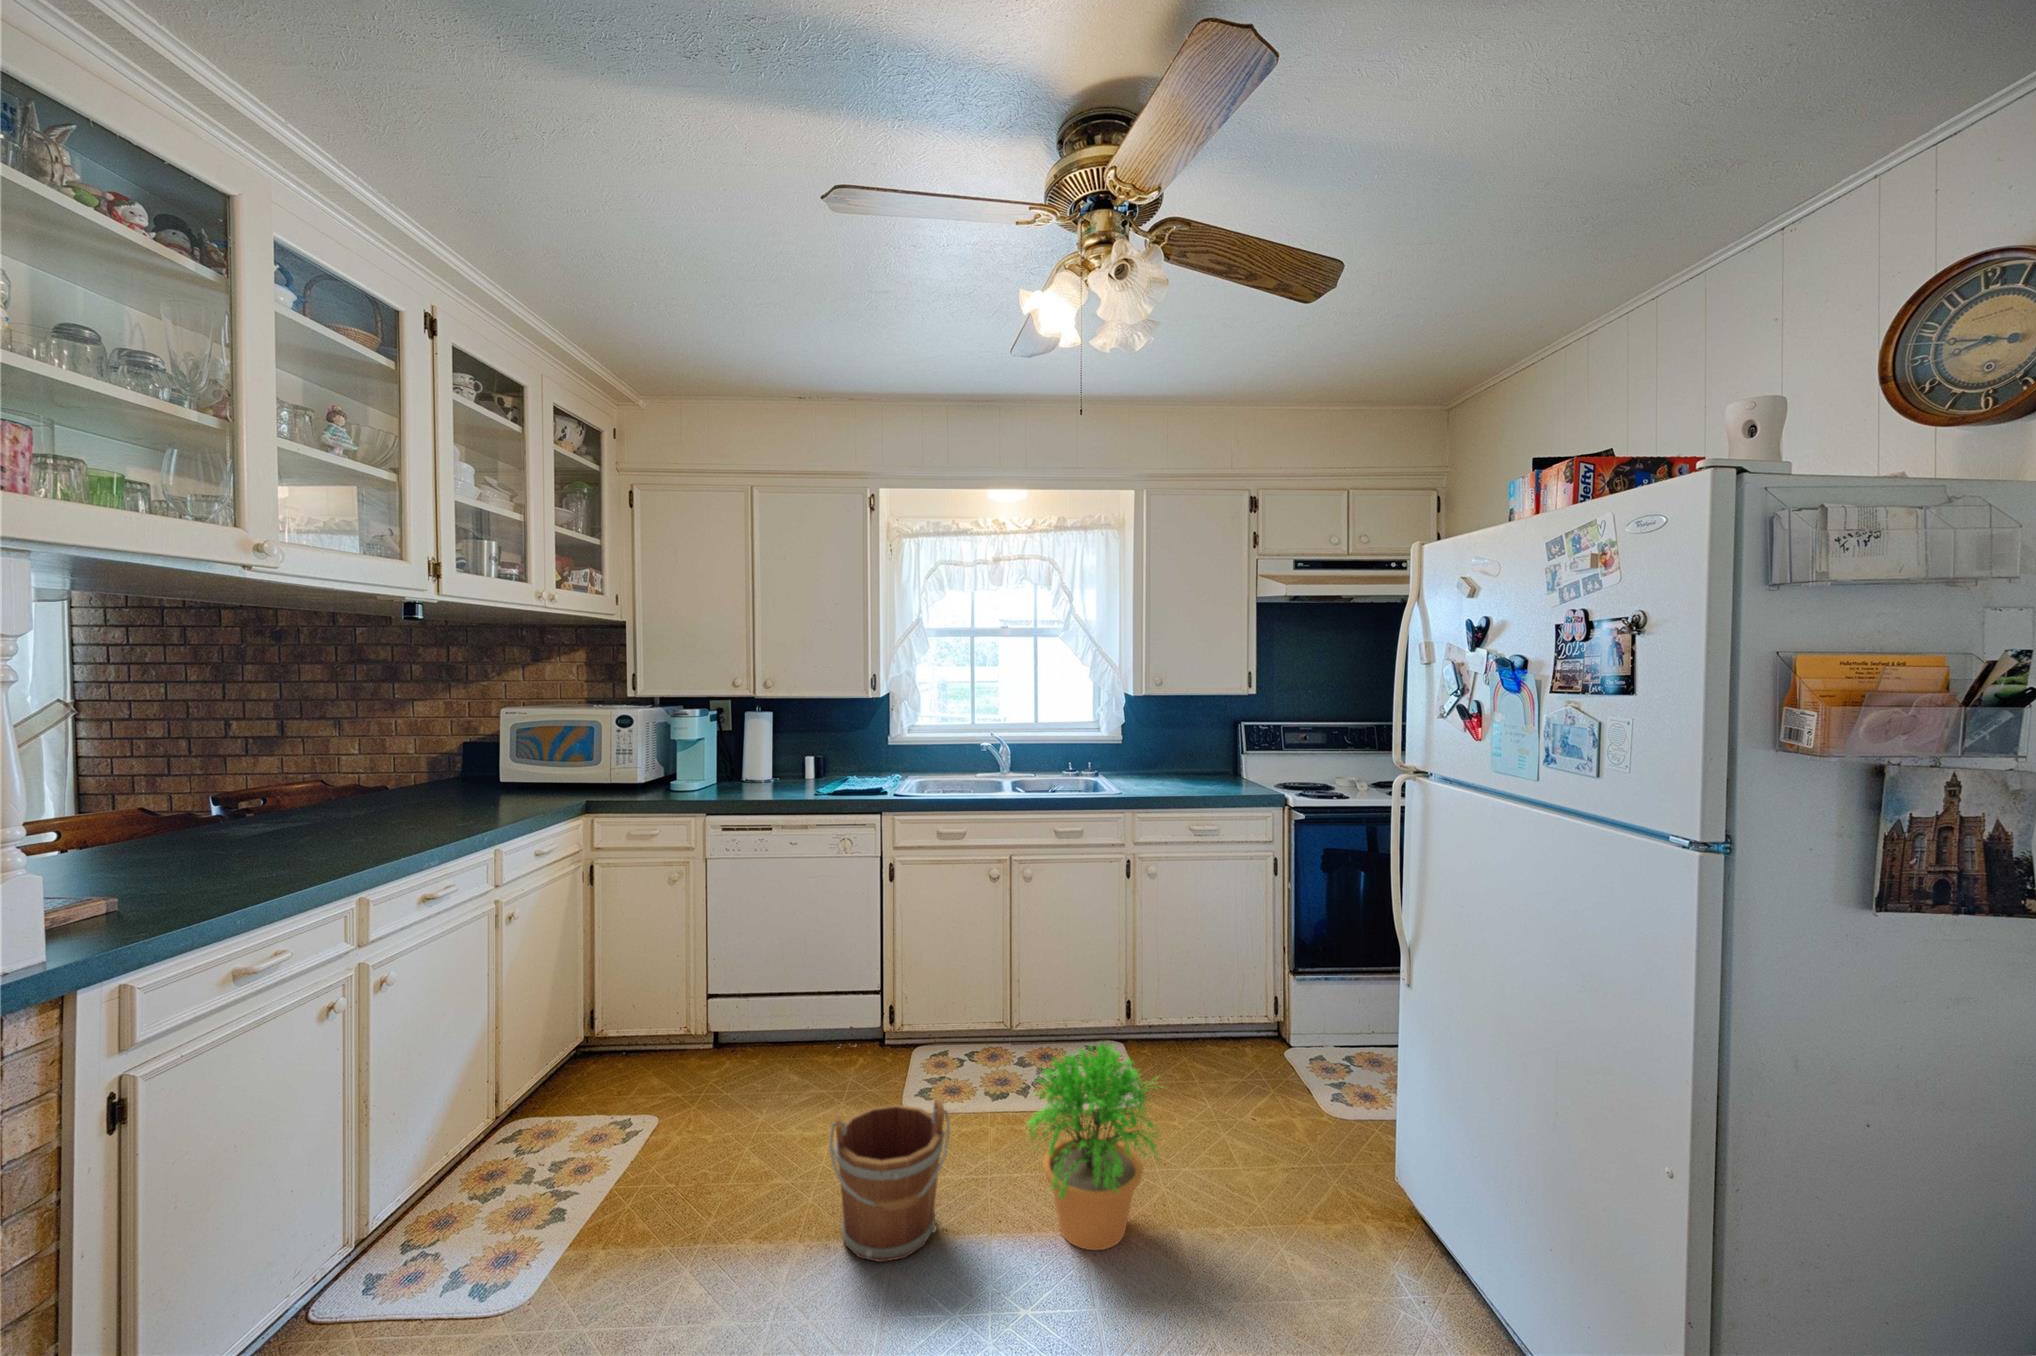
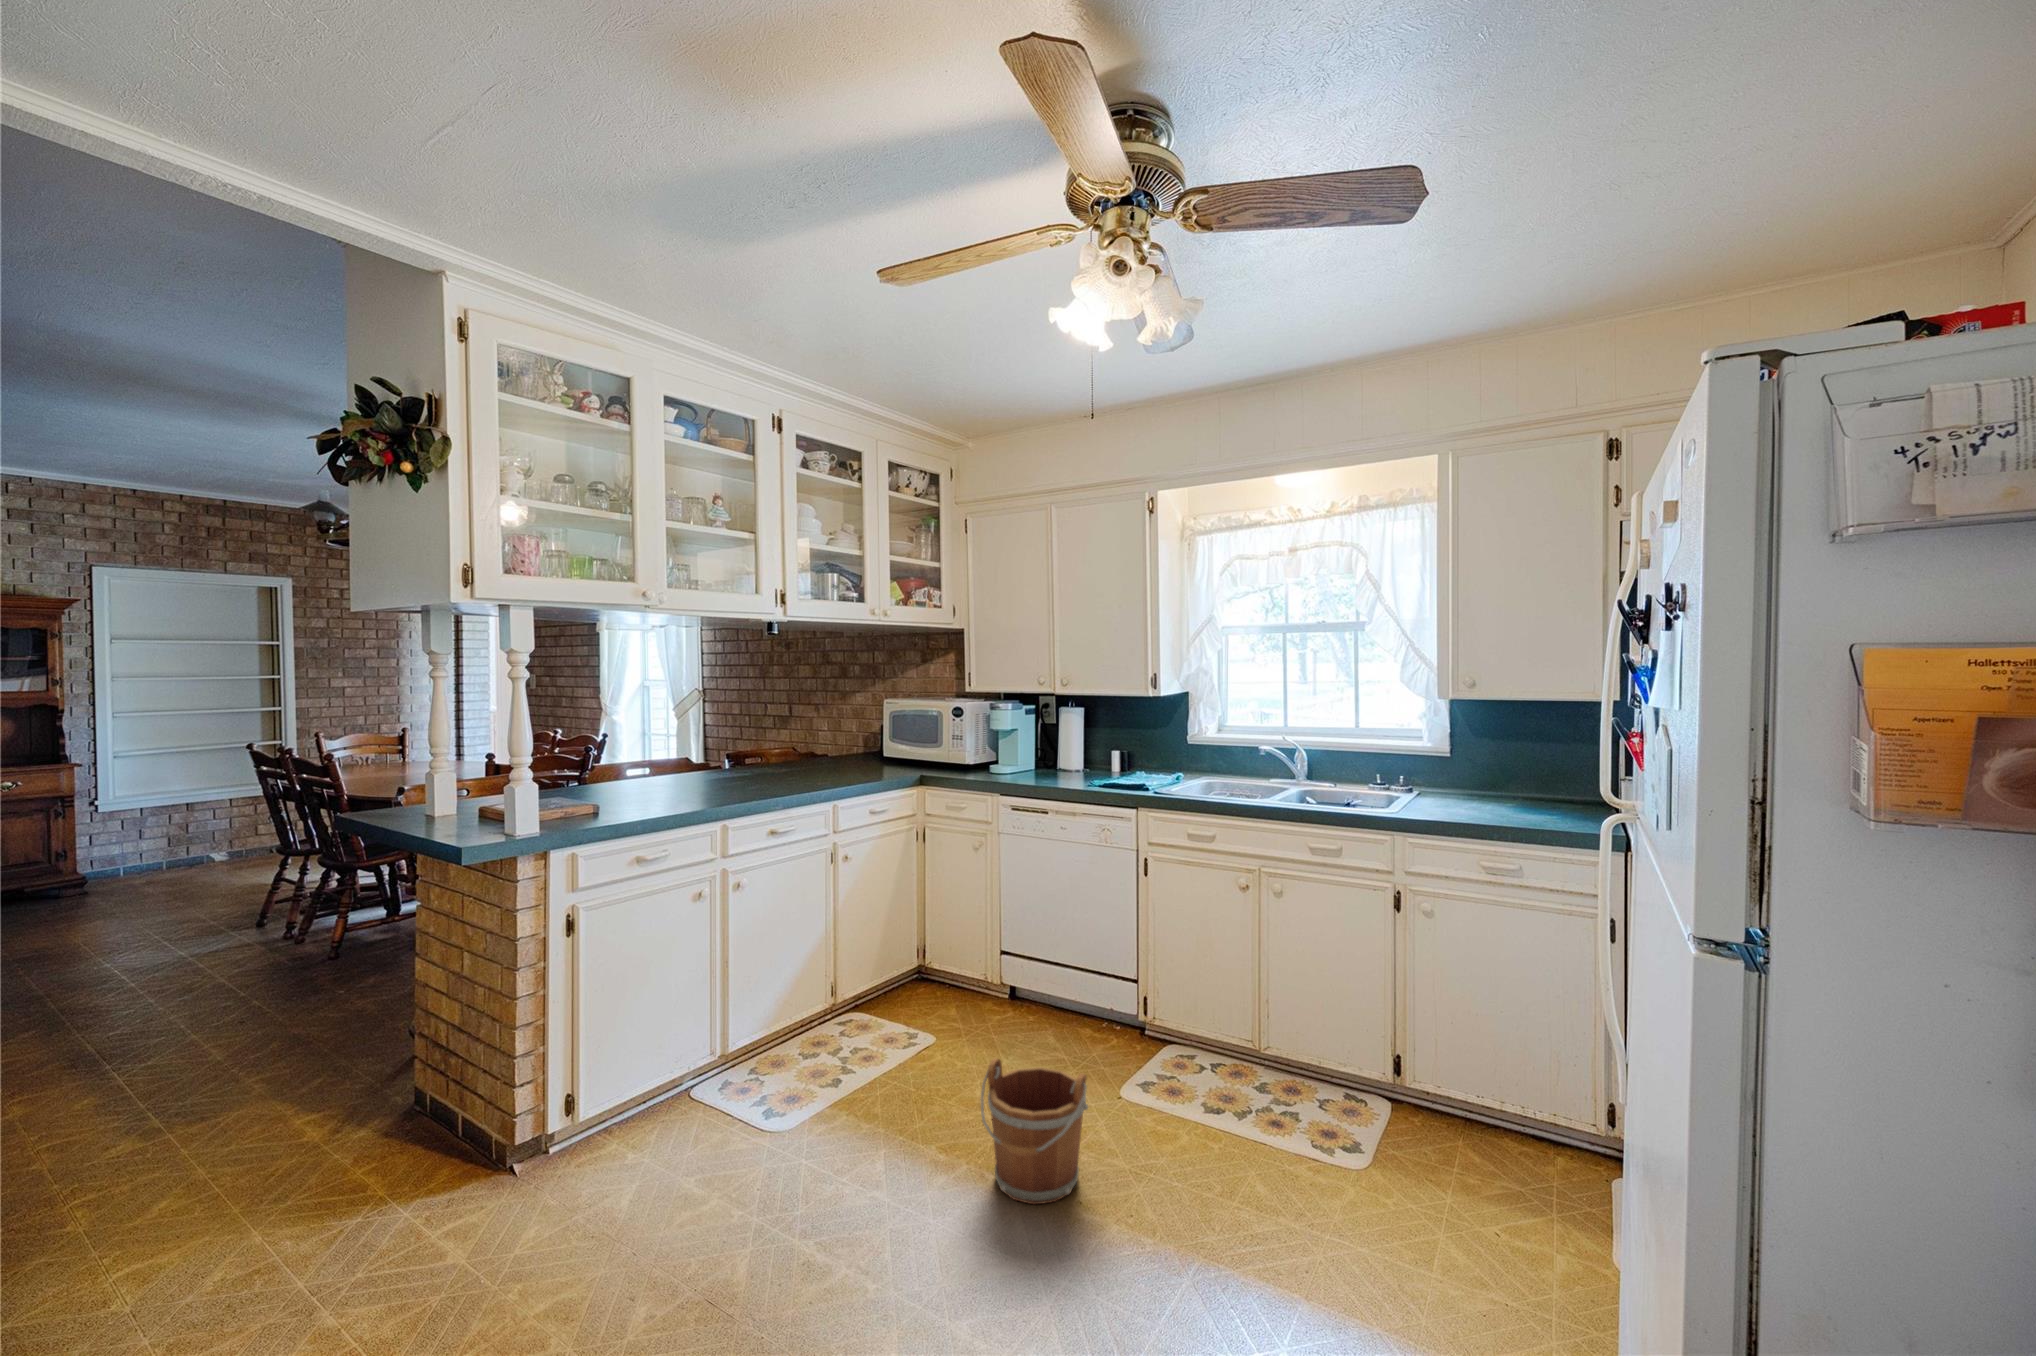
potted plant: present [1028,1043,1159,1250] -> none [1136,1060,1303,1274]

